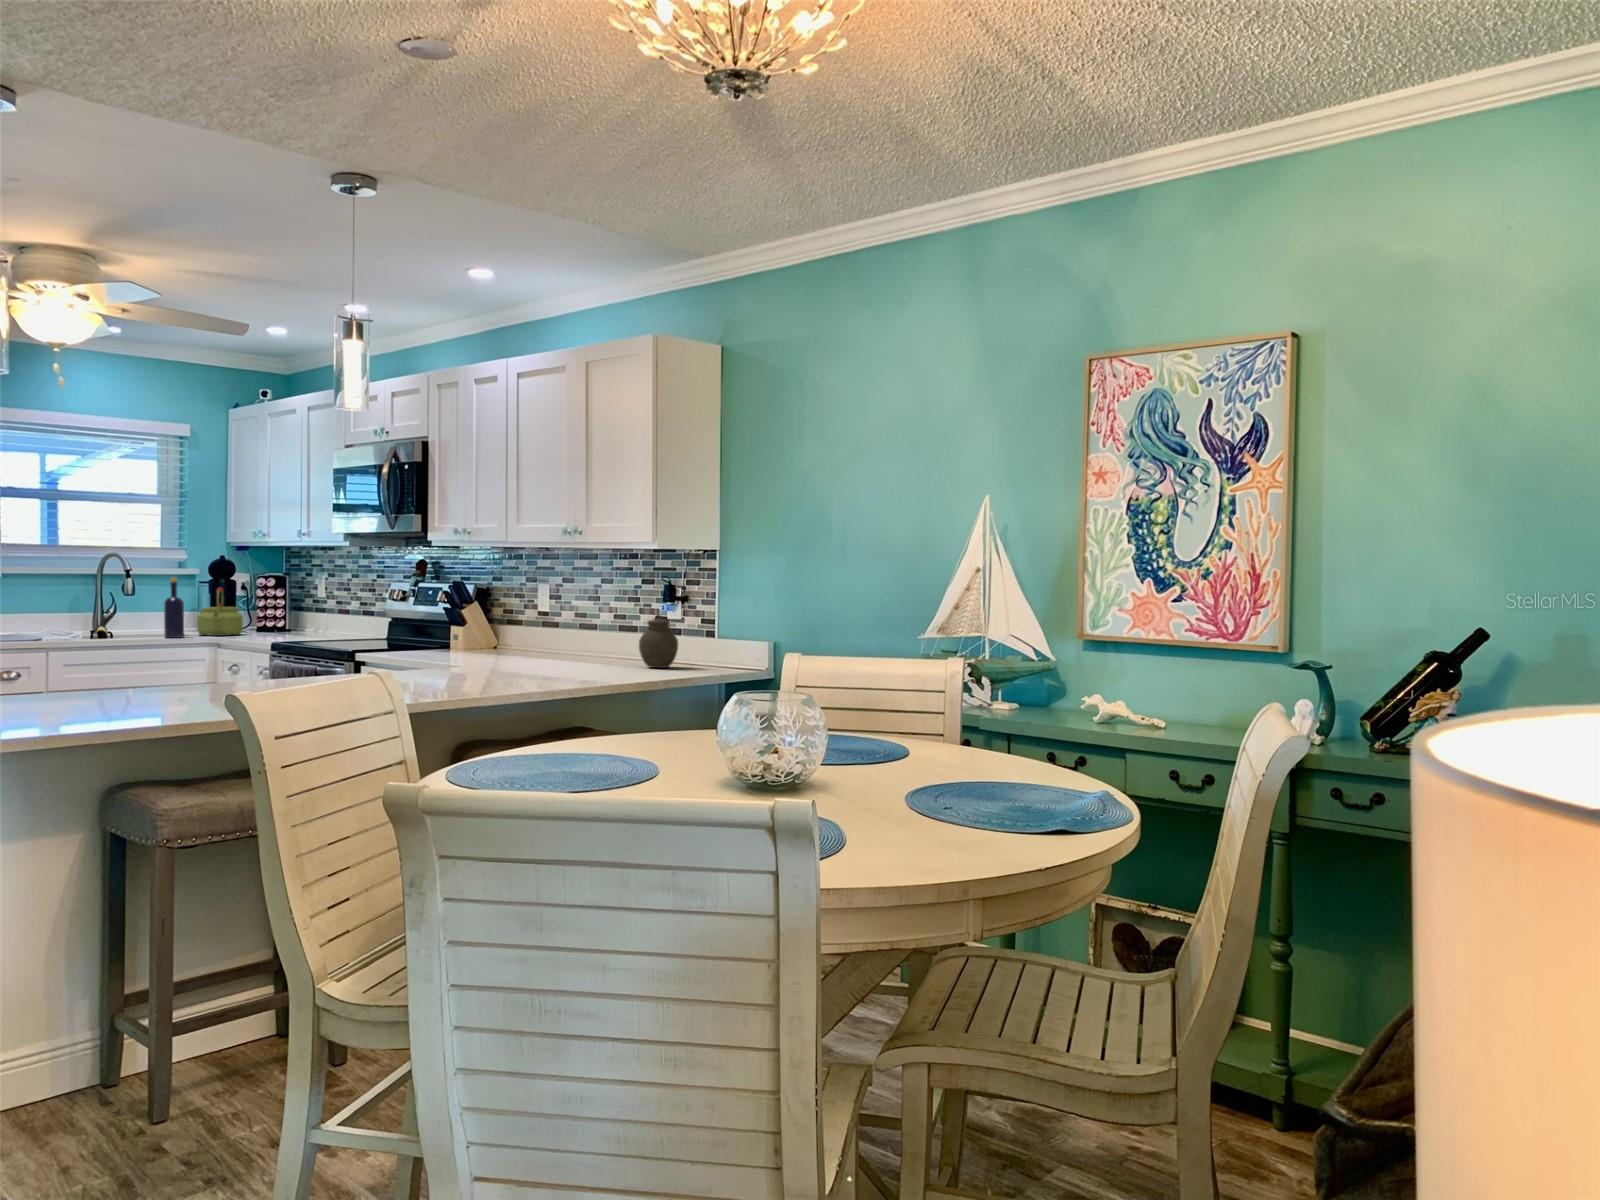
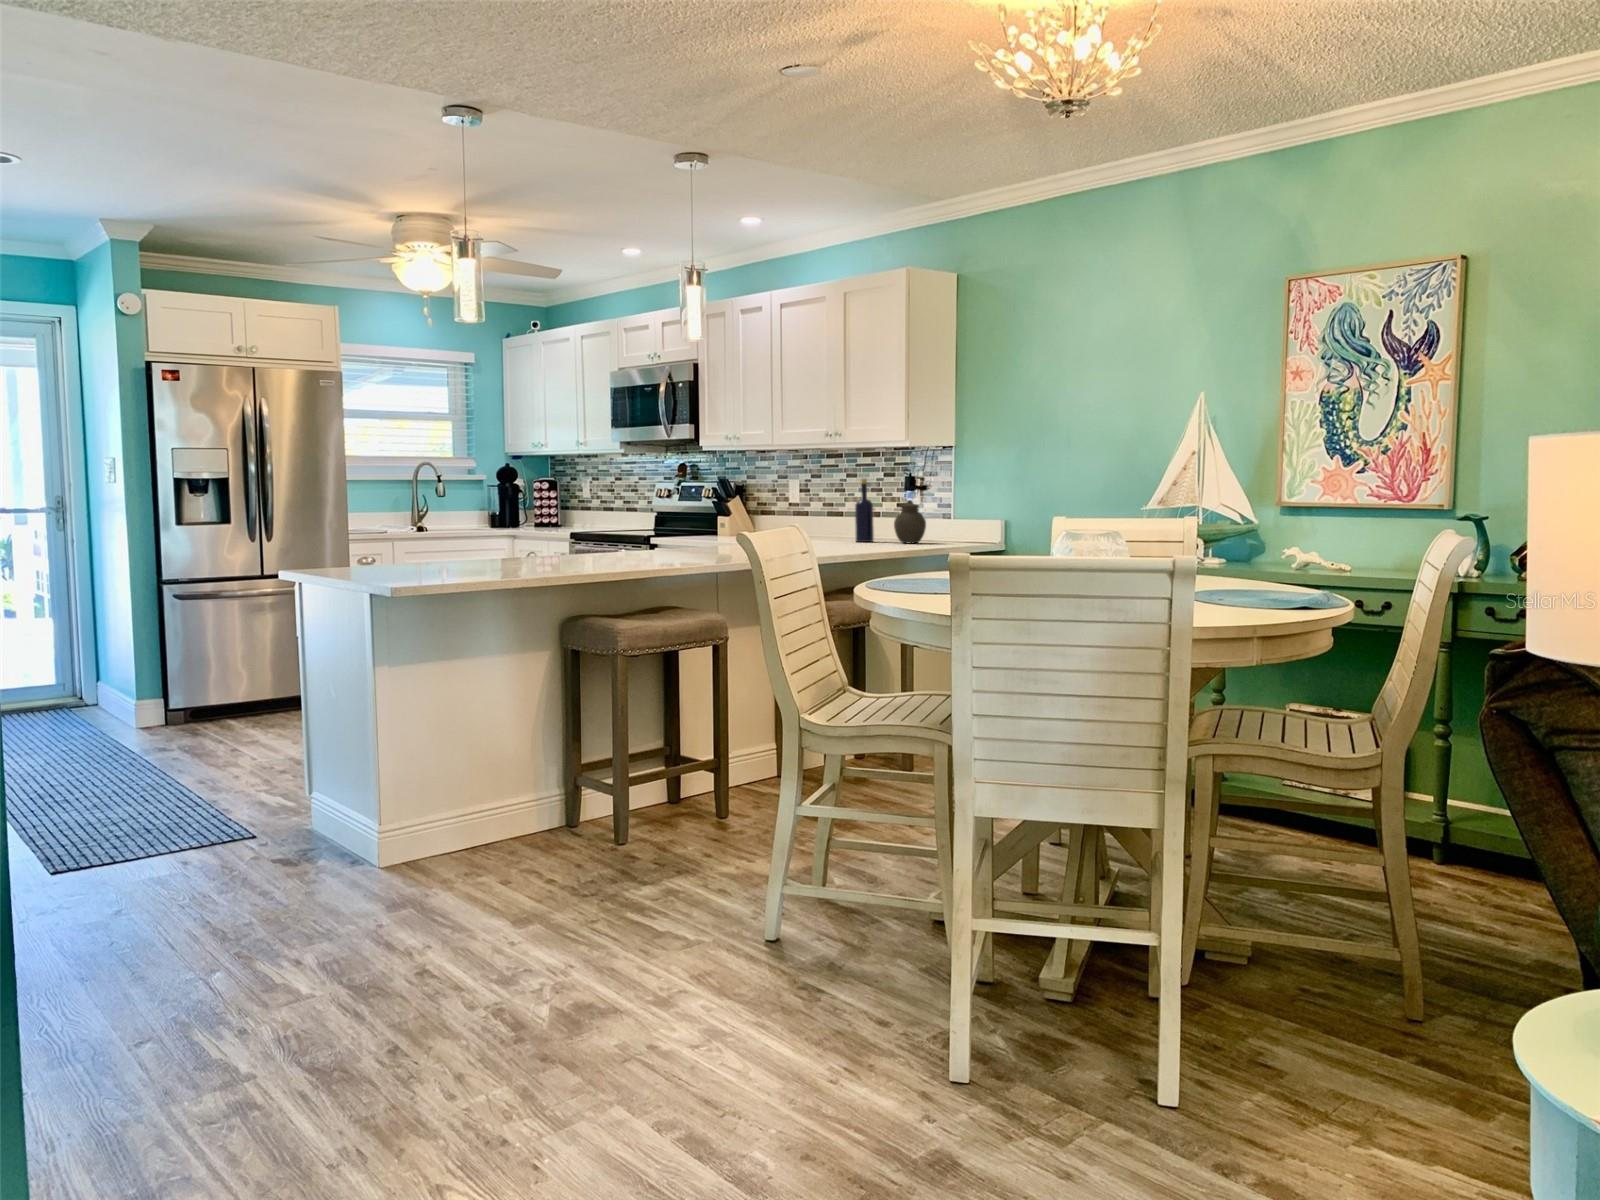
bottle: present [164,577,184,638] -> present [855,478,874,542]
kettle: present [197,588,243,636] -> none [496,490,531,530]

